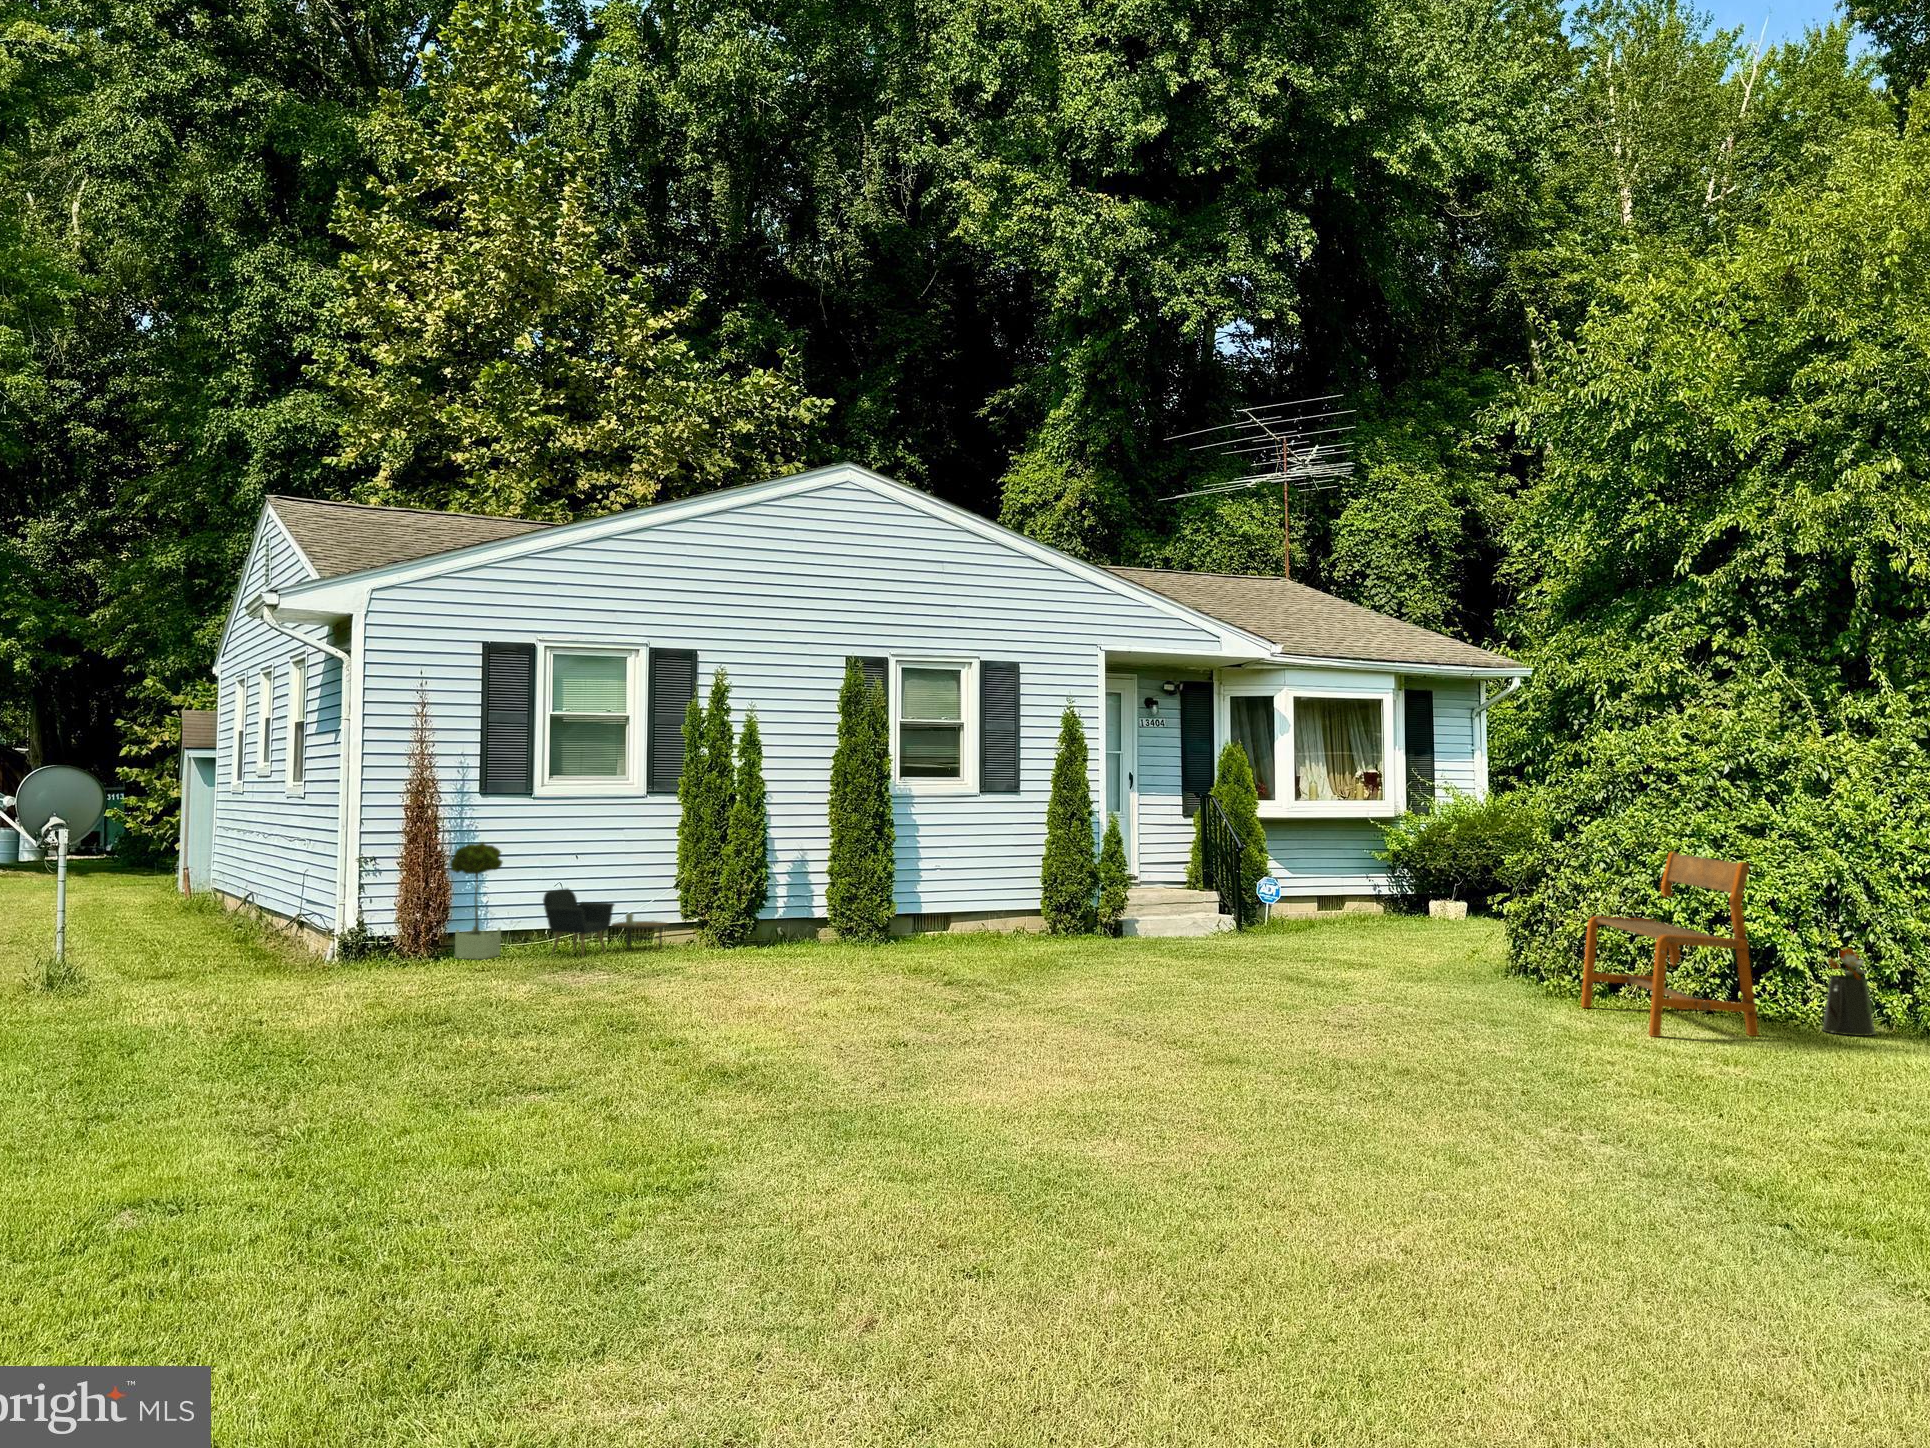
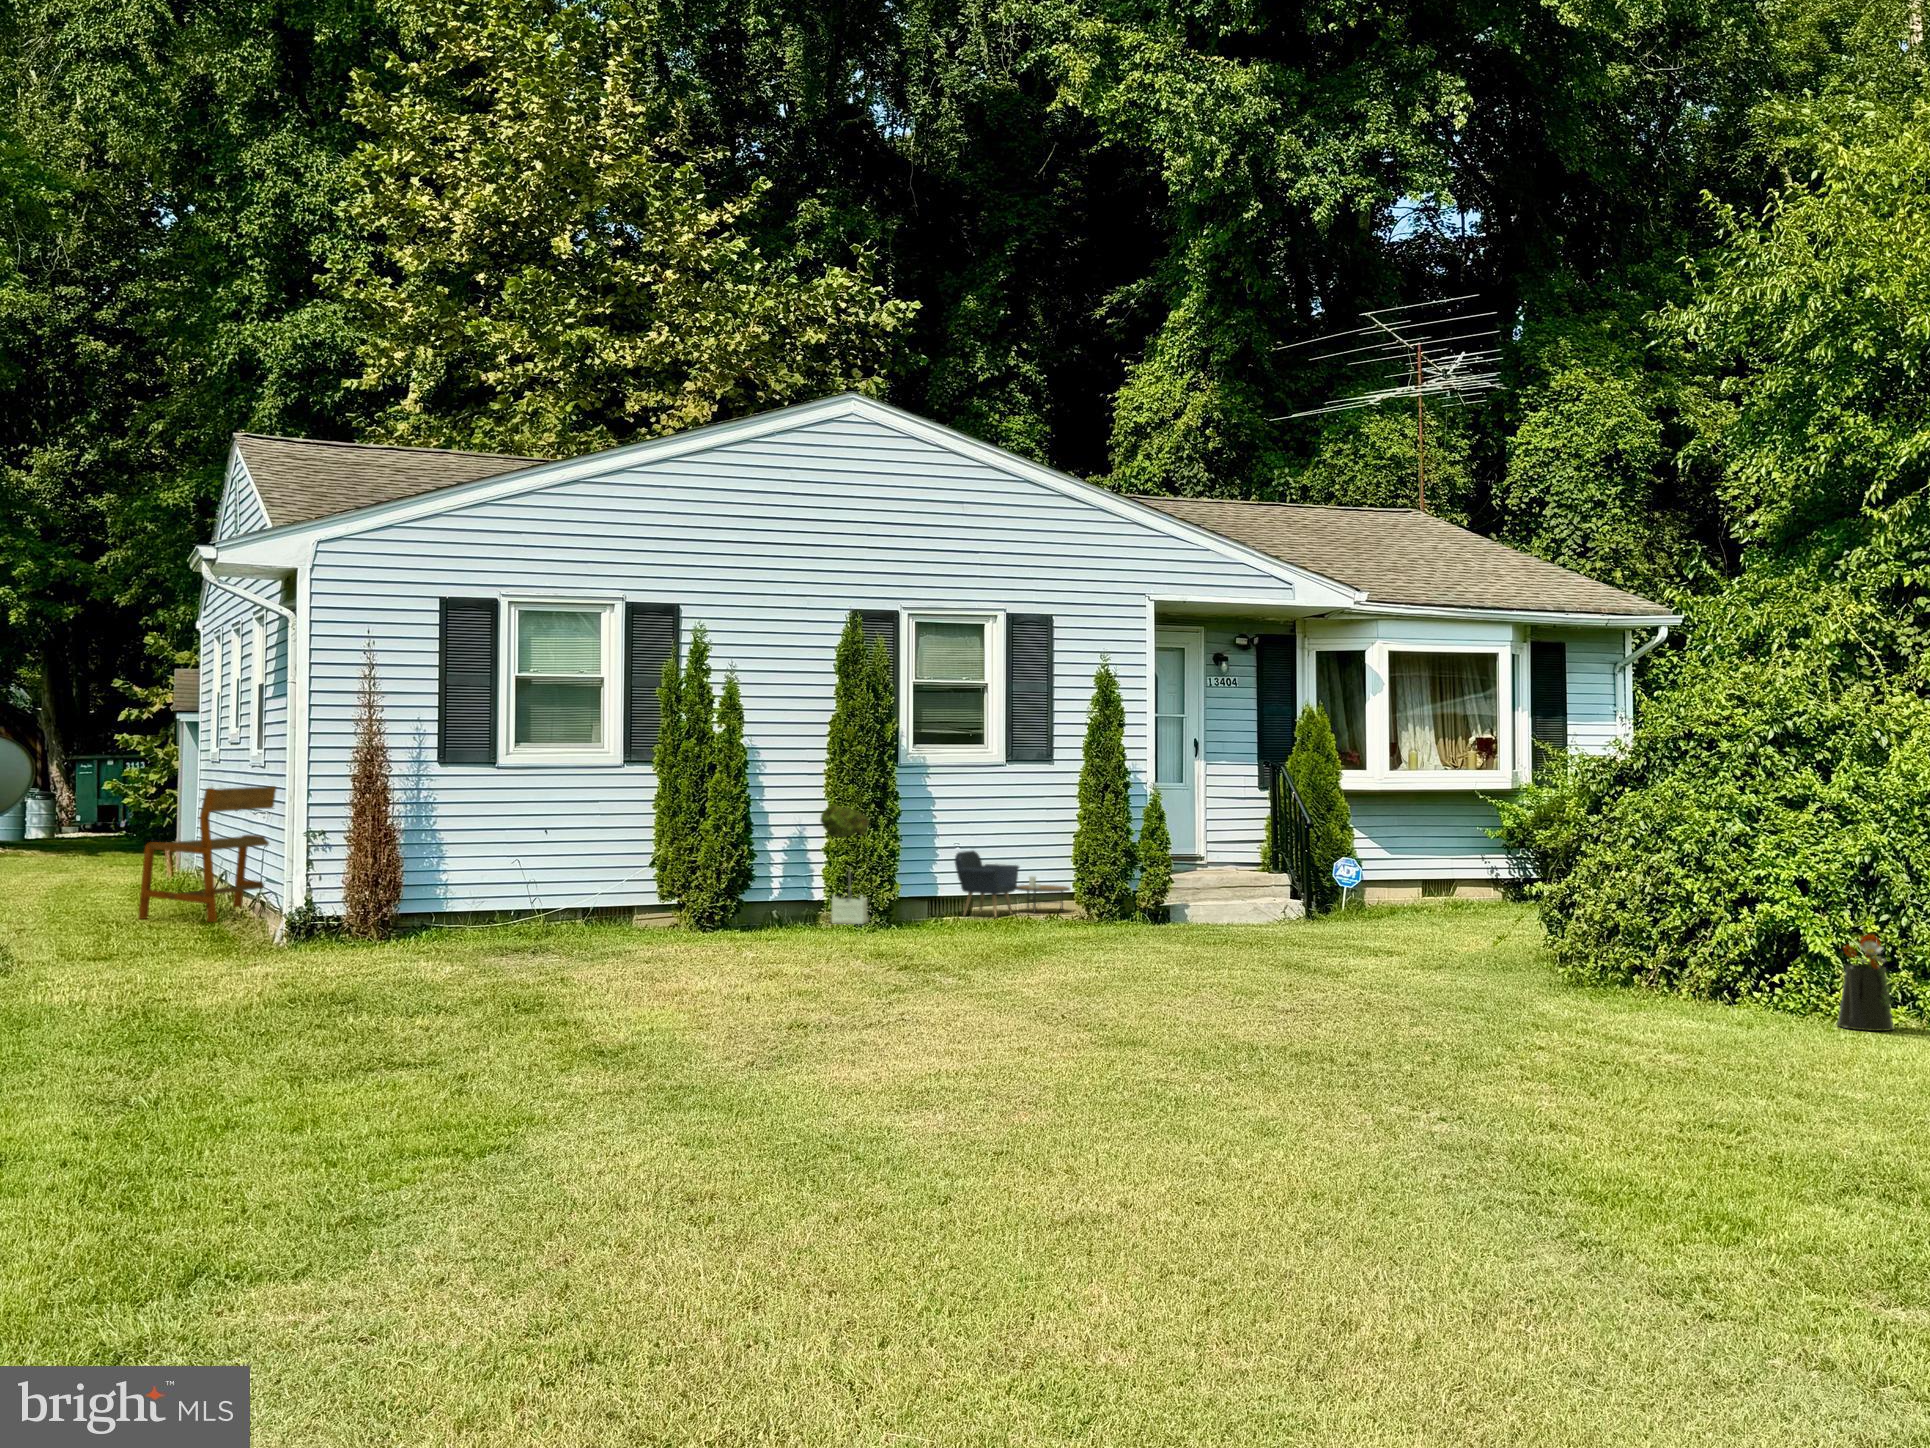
potted tree: present [450,842,503,959] -> present [821,805,870,924]
bench: present [1581,851,1759,1037] -> present [138,786,276,922]
armchair: present [543,889,669,956] -> present [955,851,1070,917]

